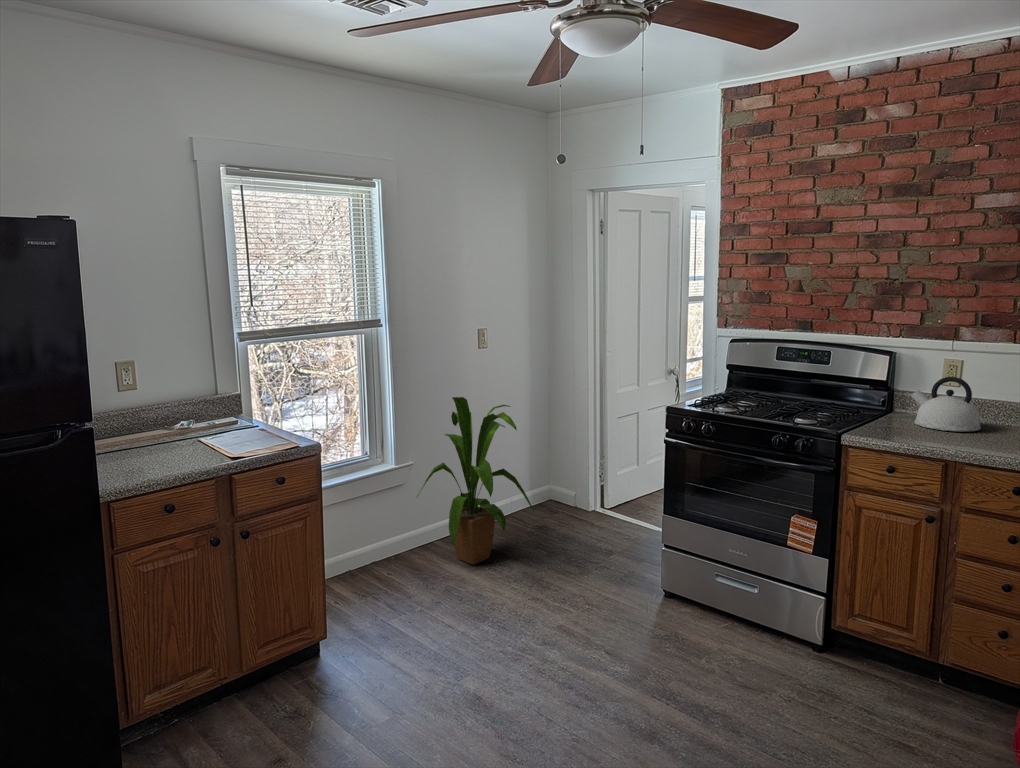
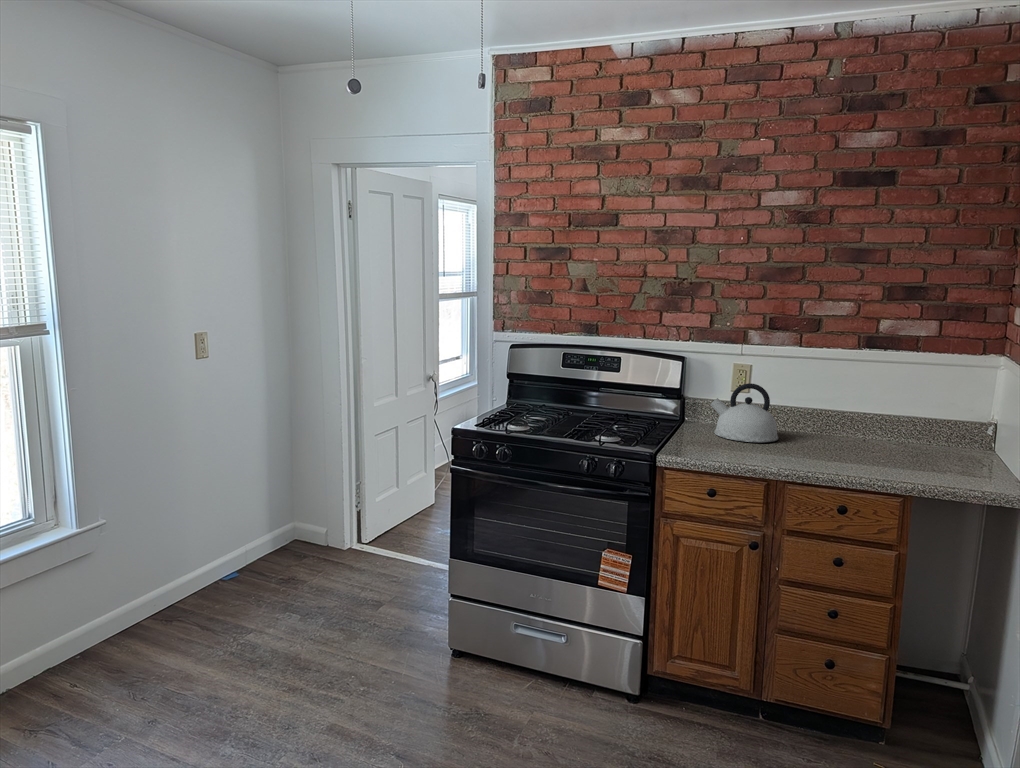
house plant: present [417,397,535,565] -> none [100,428,281,655]

